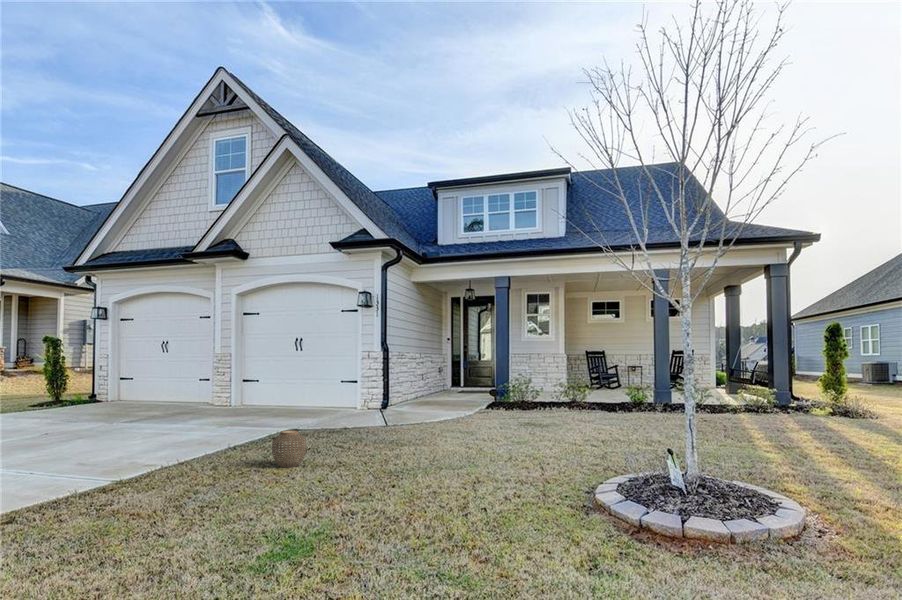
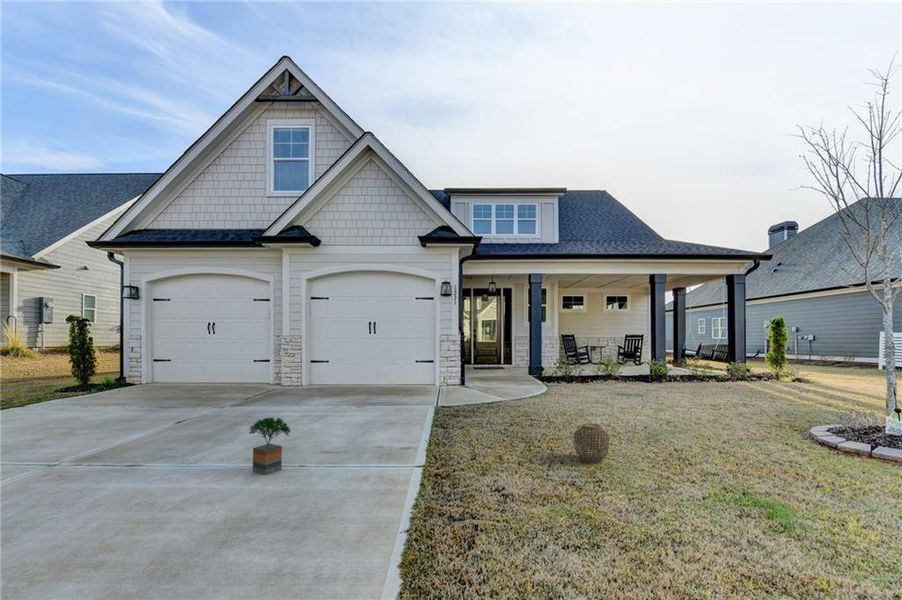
potted tree: none [16,413,52,459] -> present [249,417,290,475]

